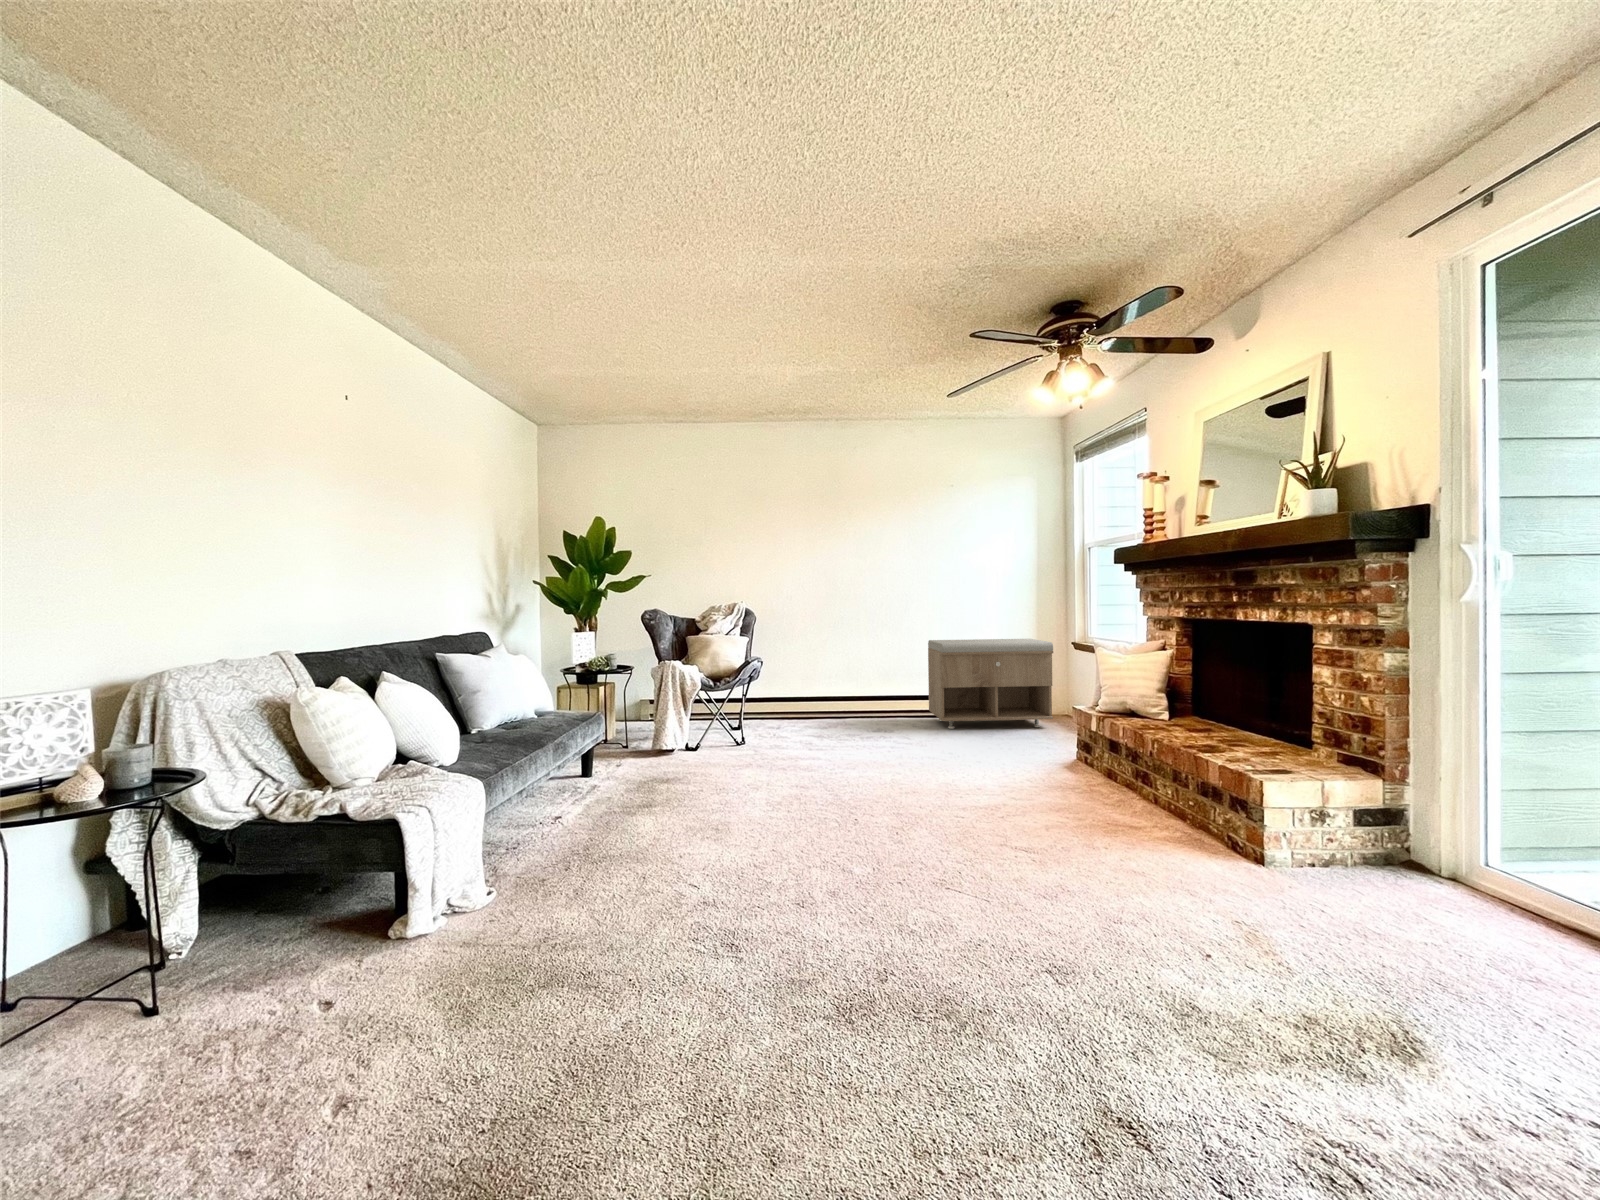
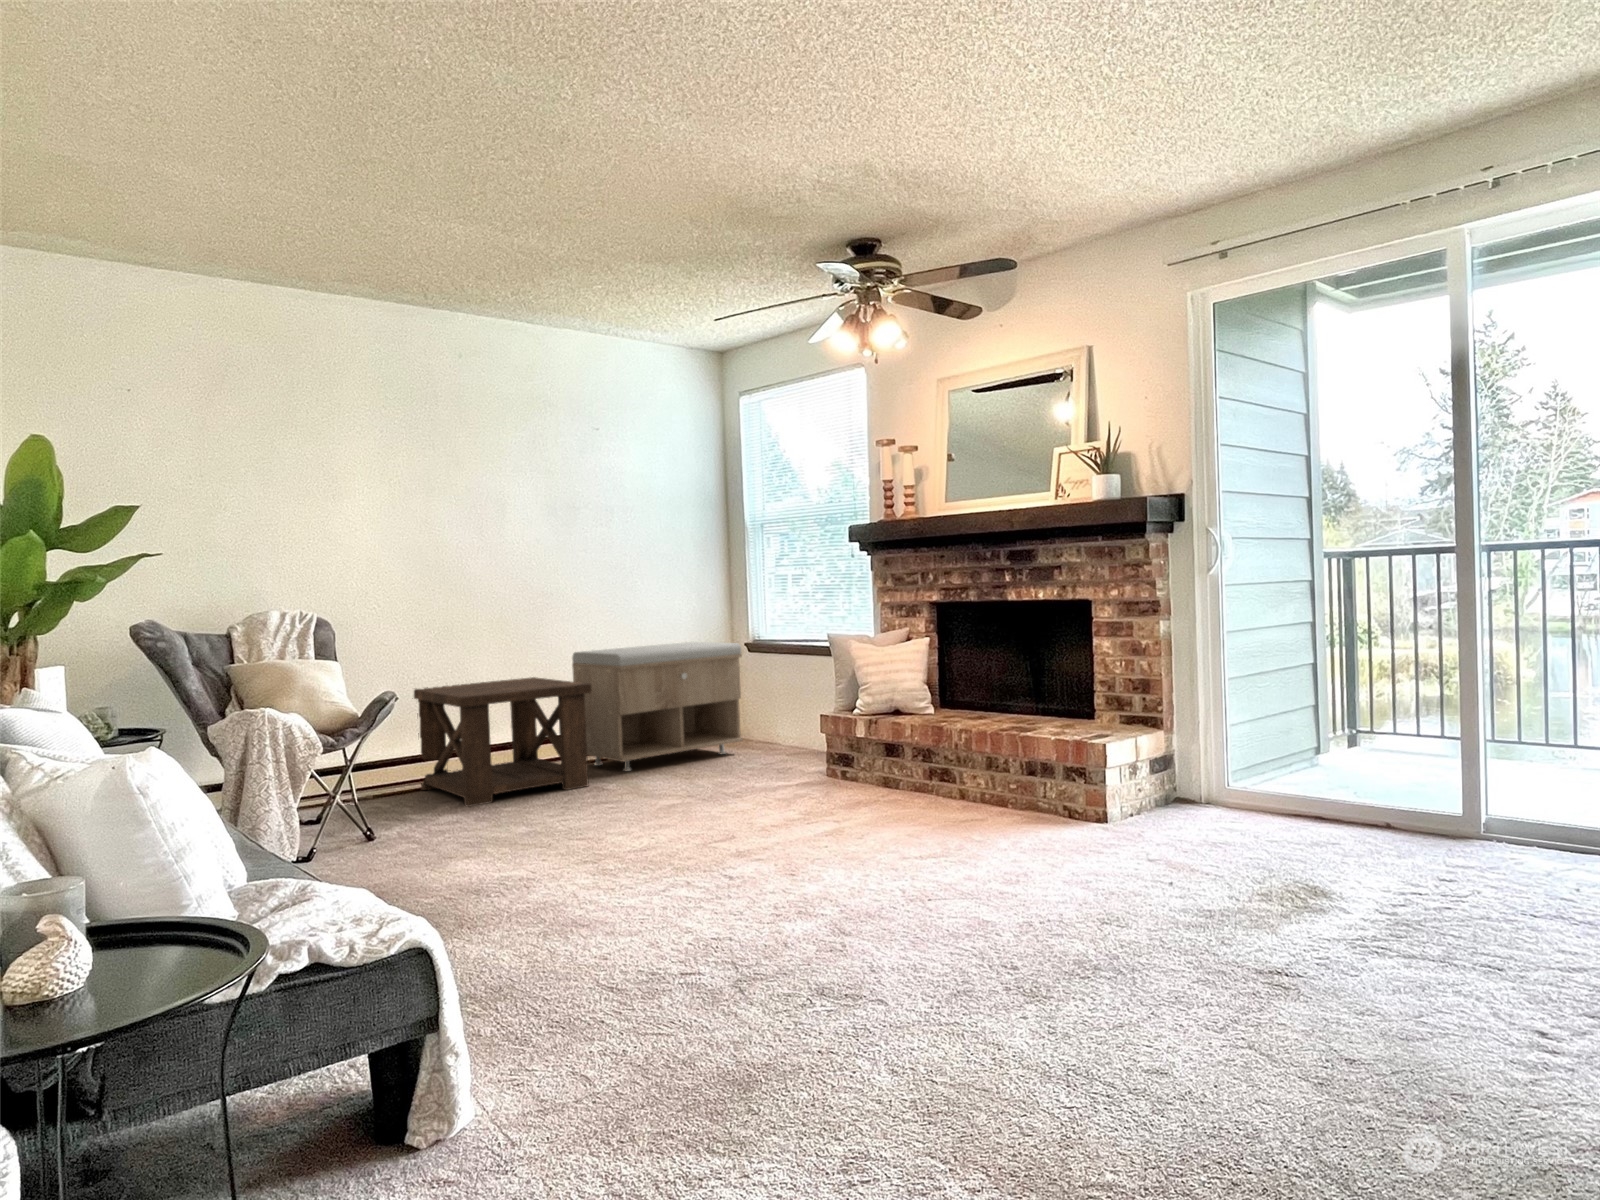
side table: none [816,655,910,735] -> present [414,677,591,807]

